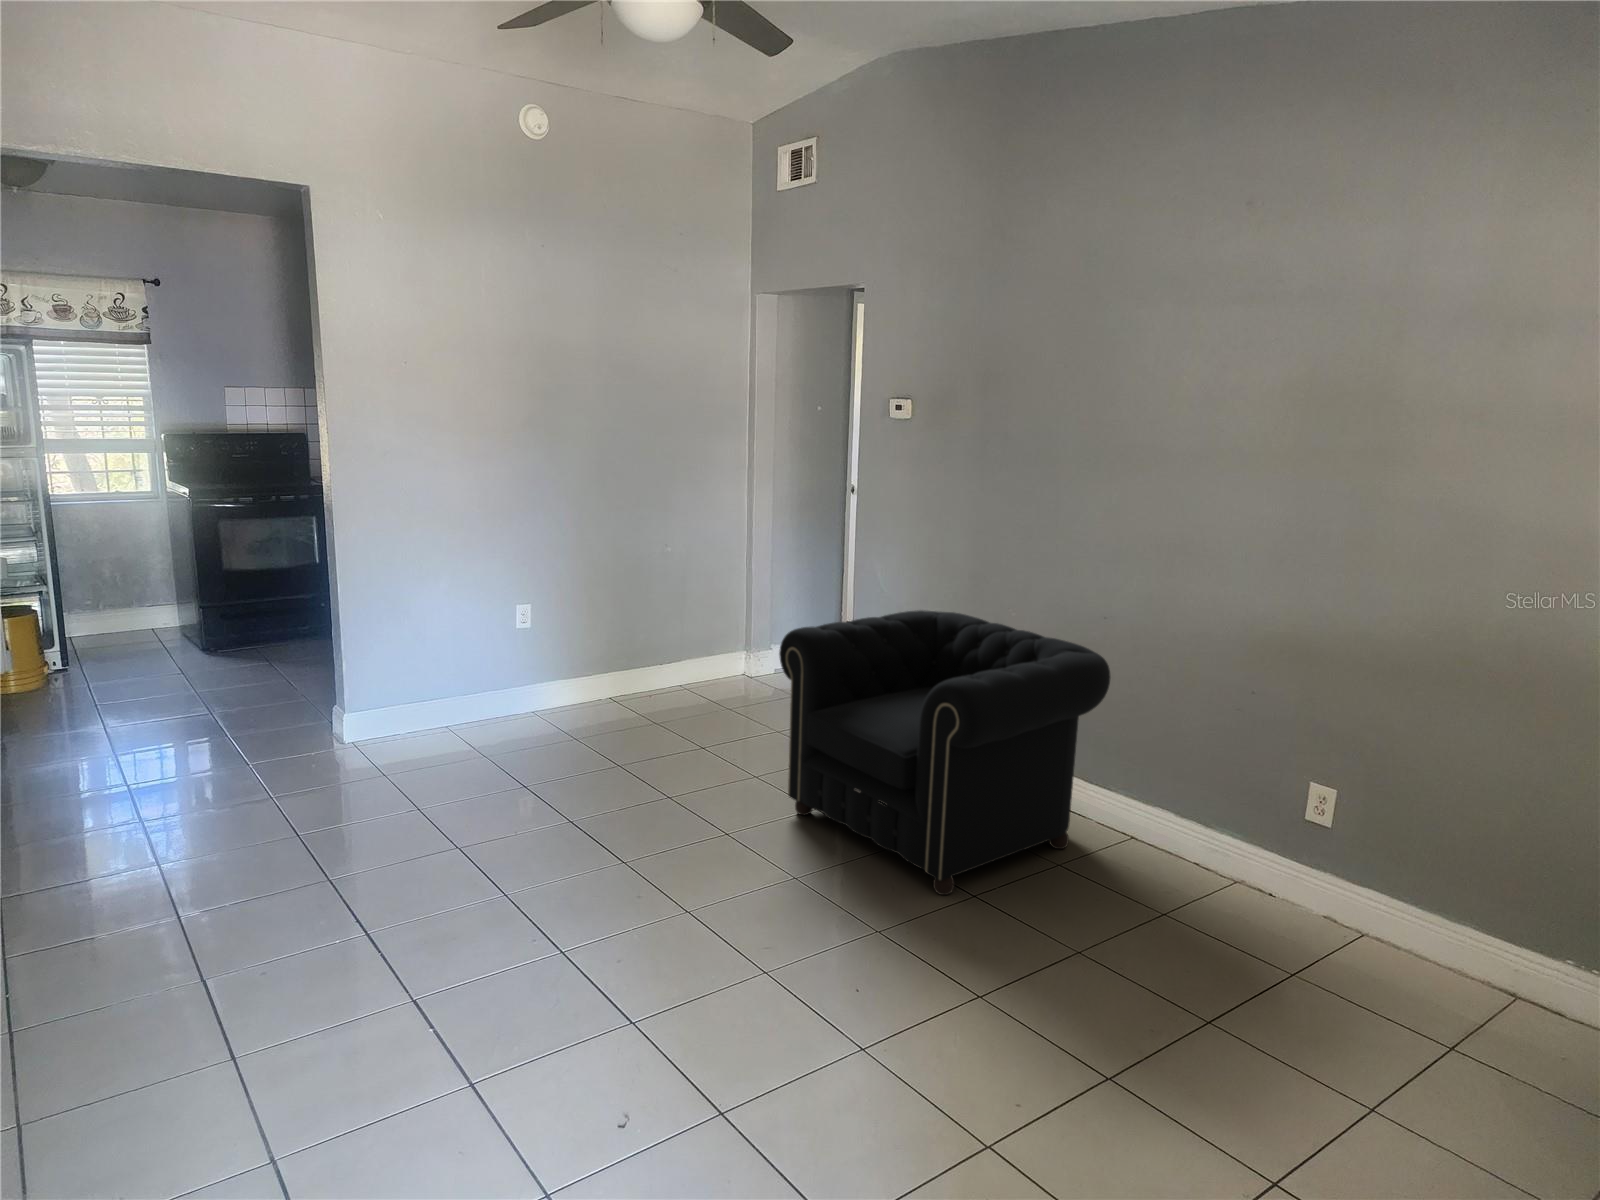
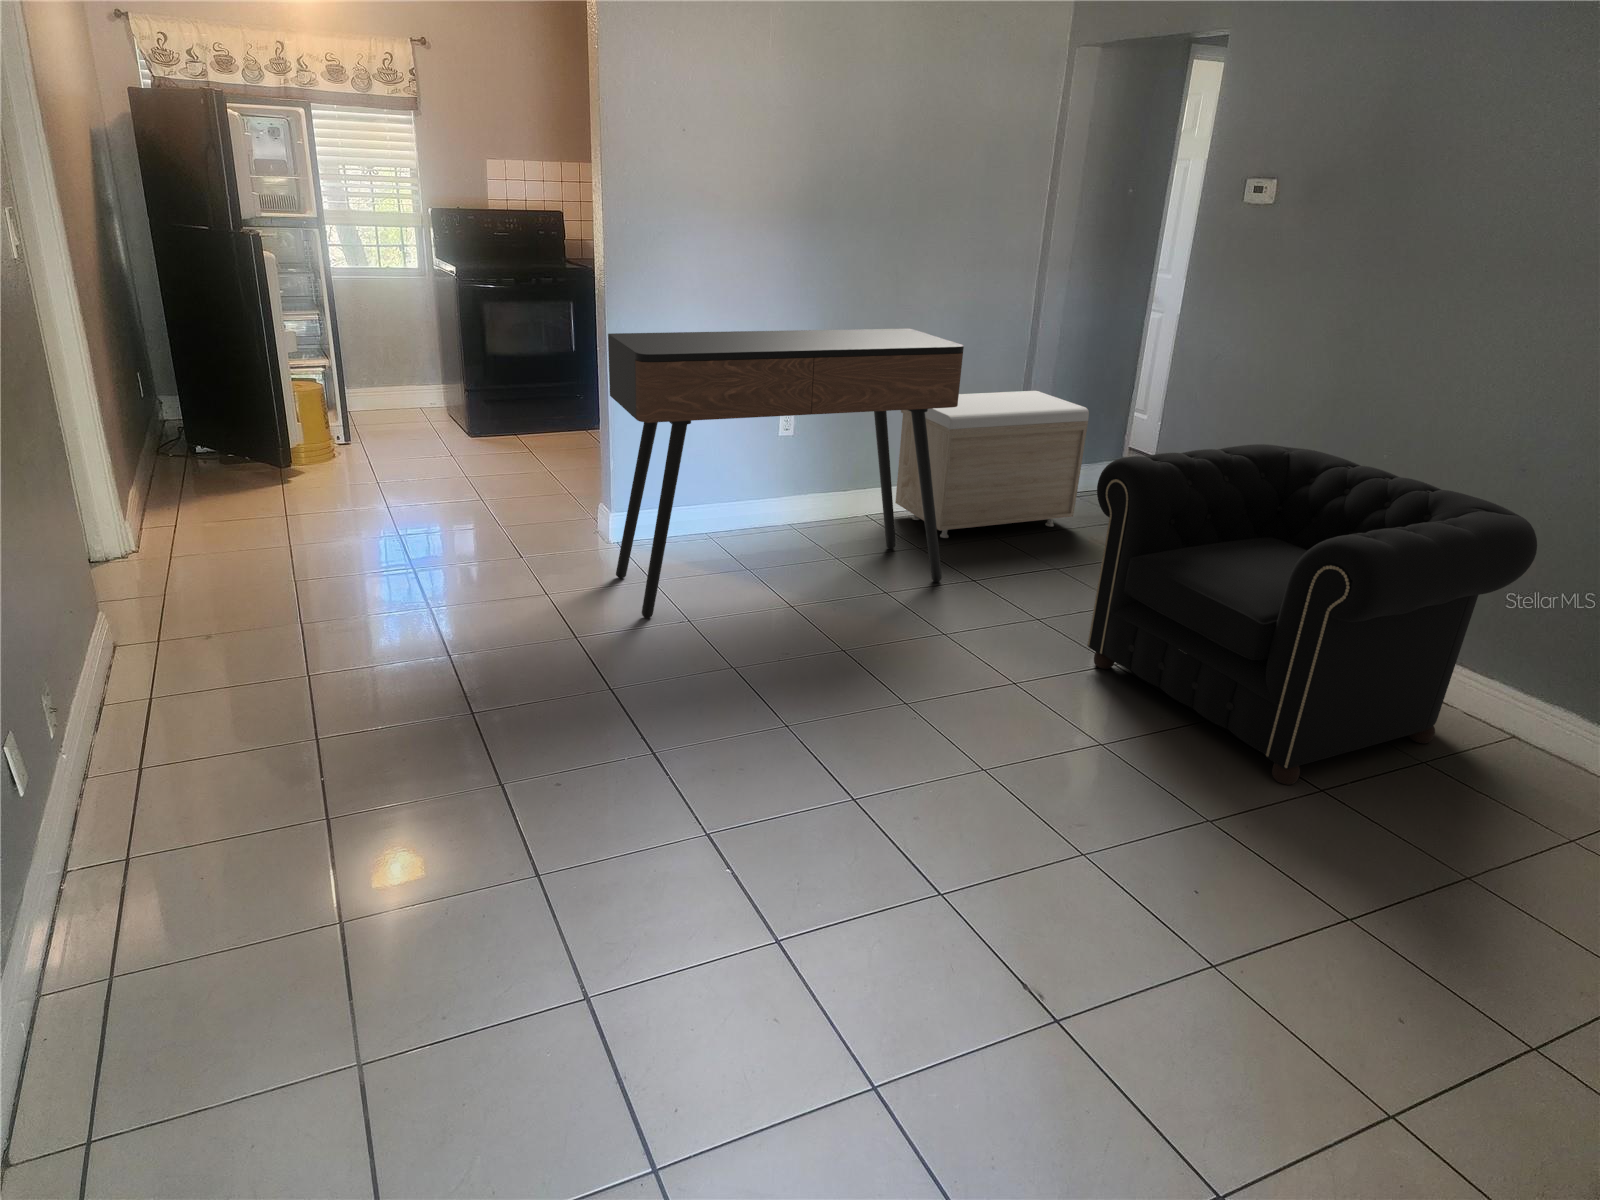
console table: none [331,529,668,811] -> present [608,329,964,618]
storage bench: none [629,577,796,714] -> present [895,391,1089,538]

